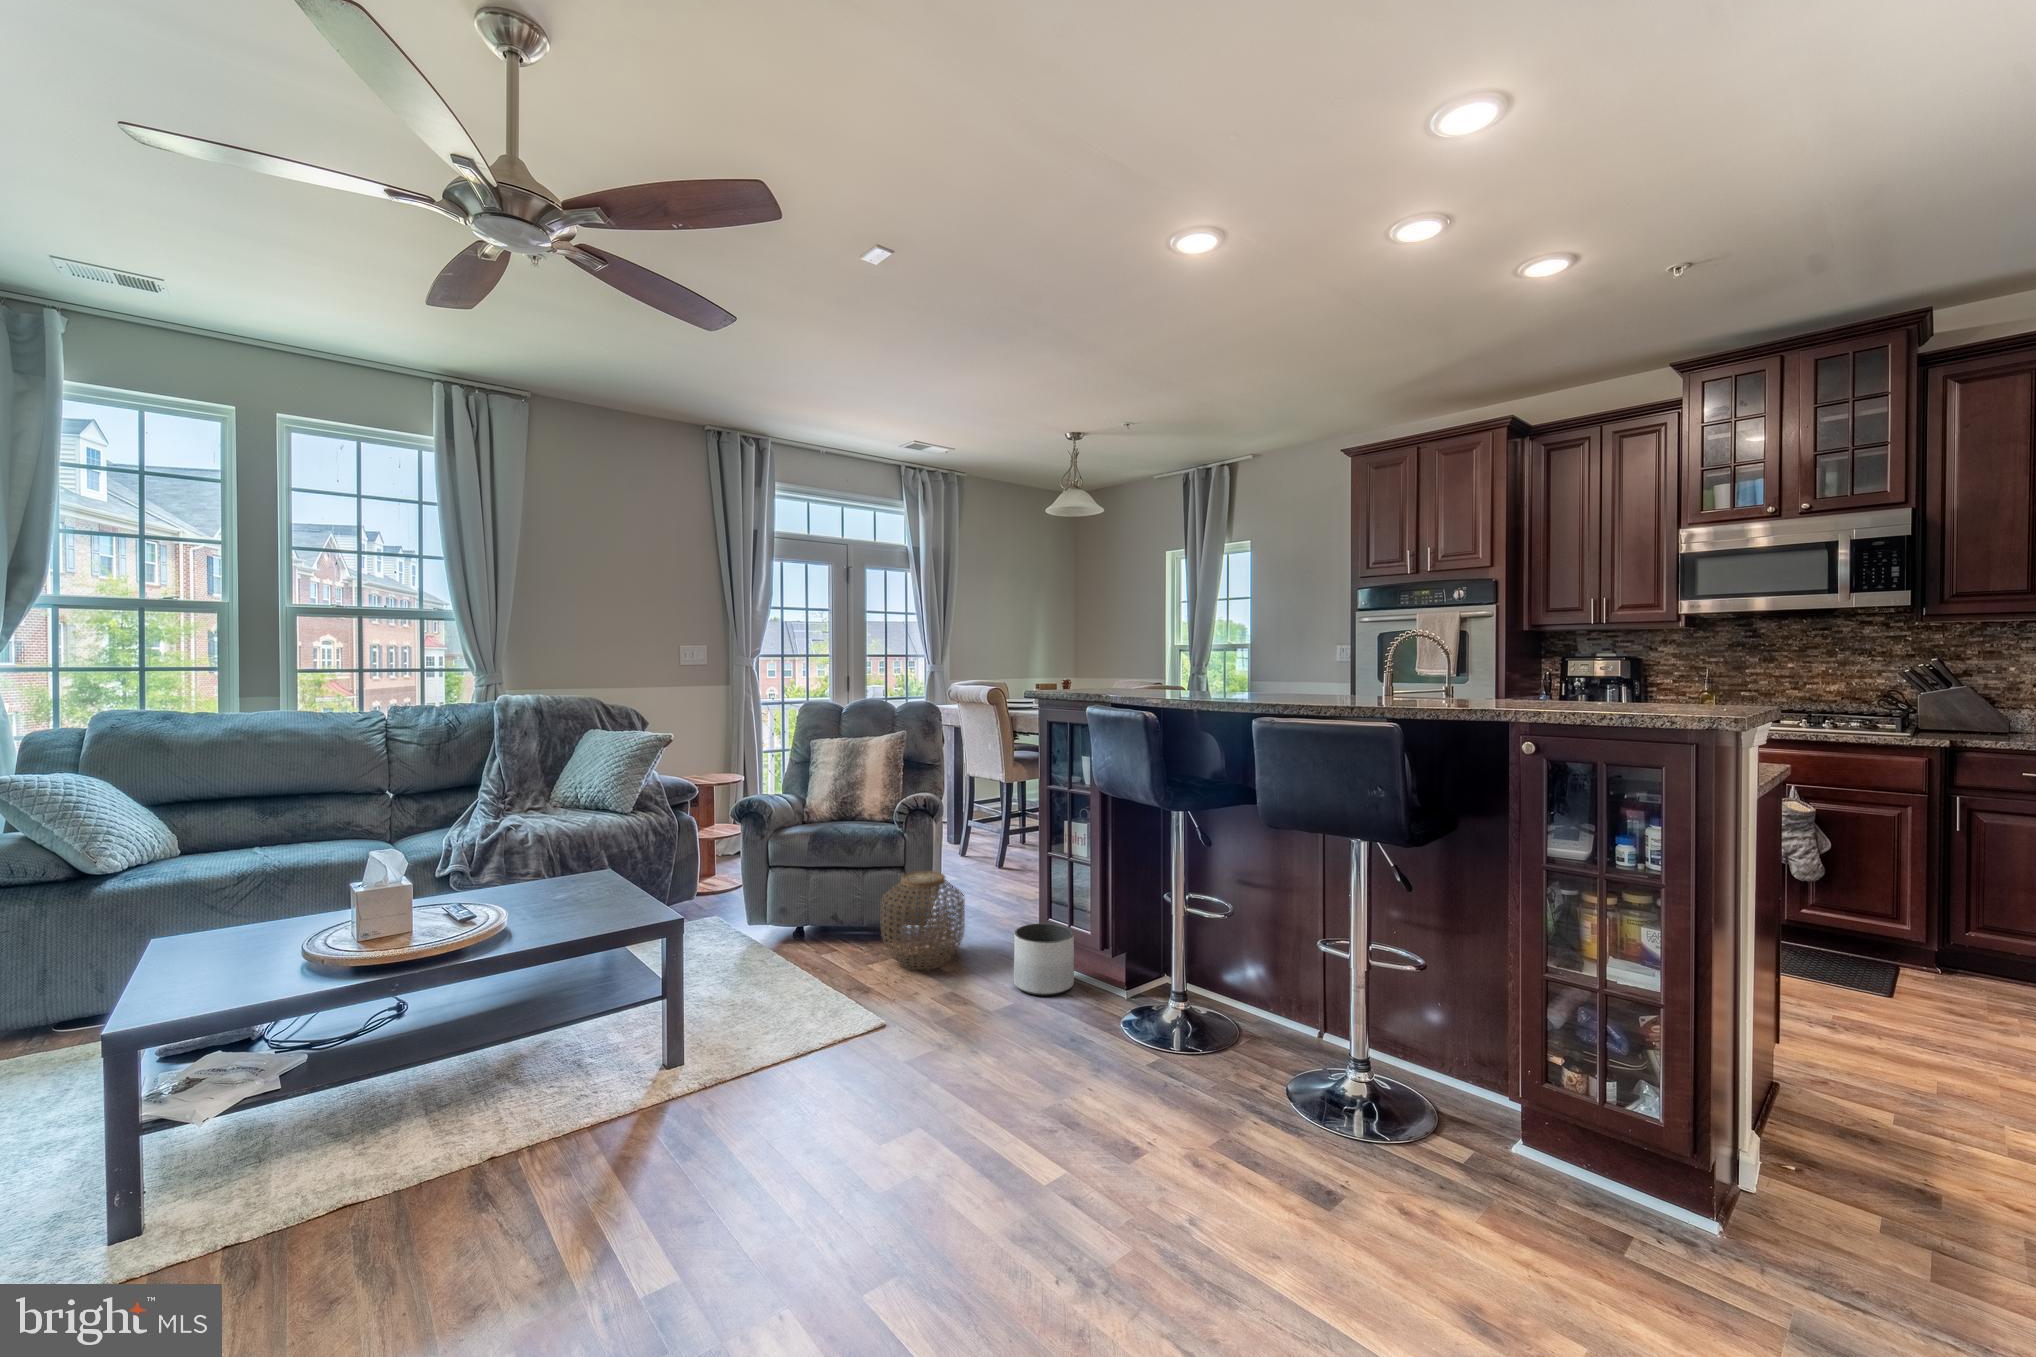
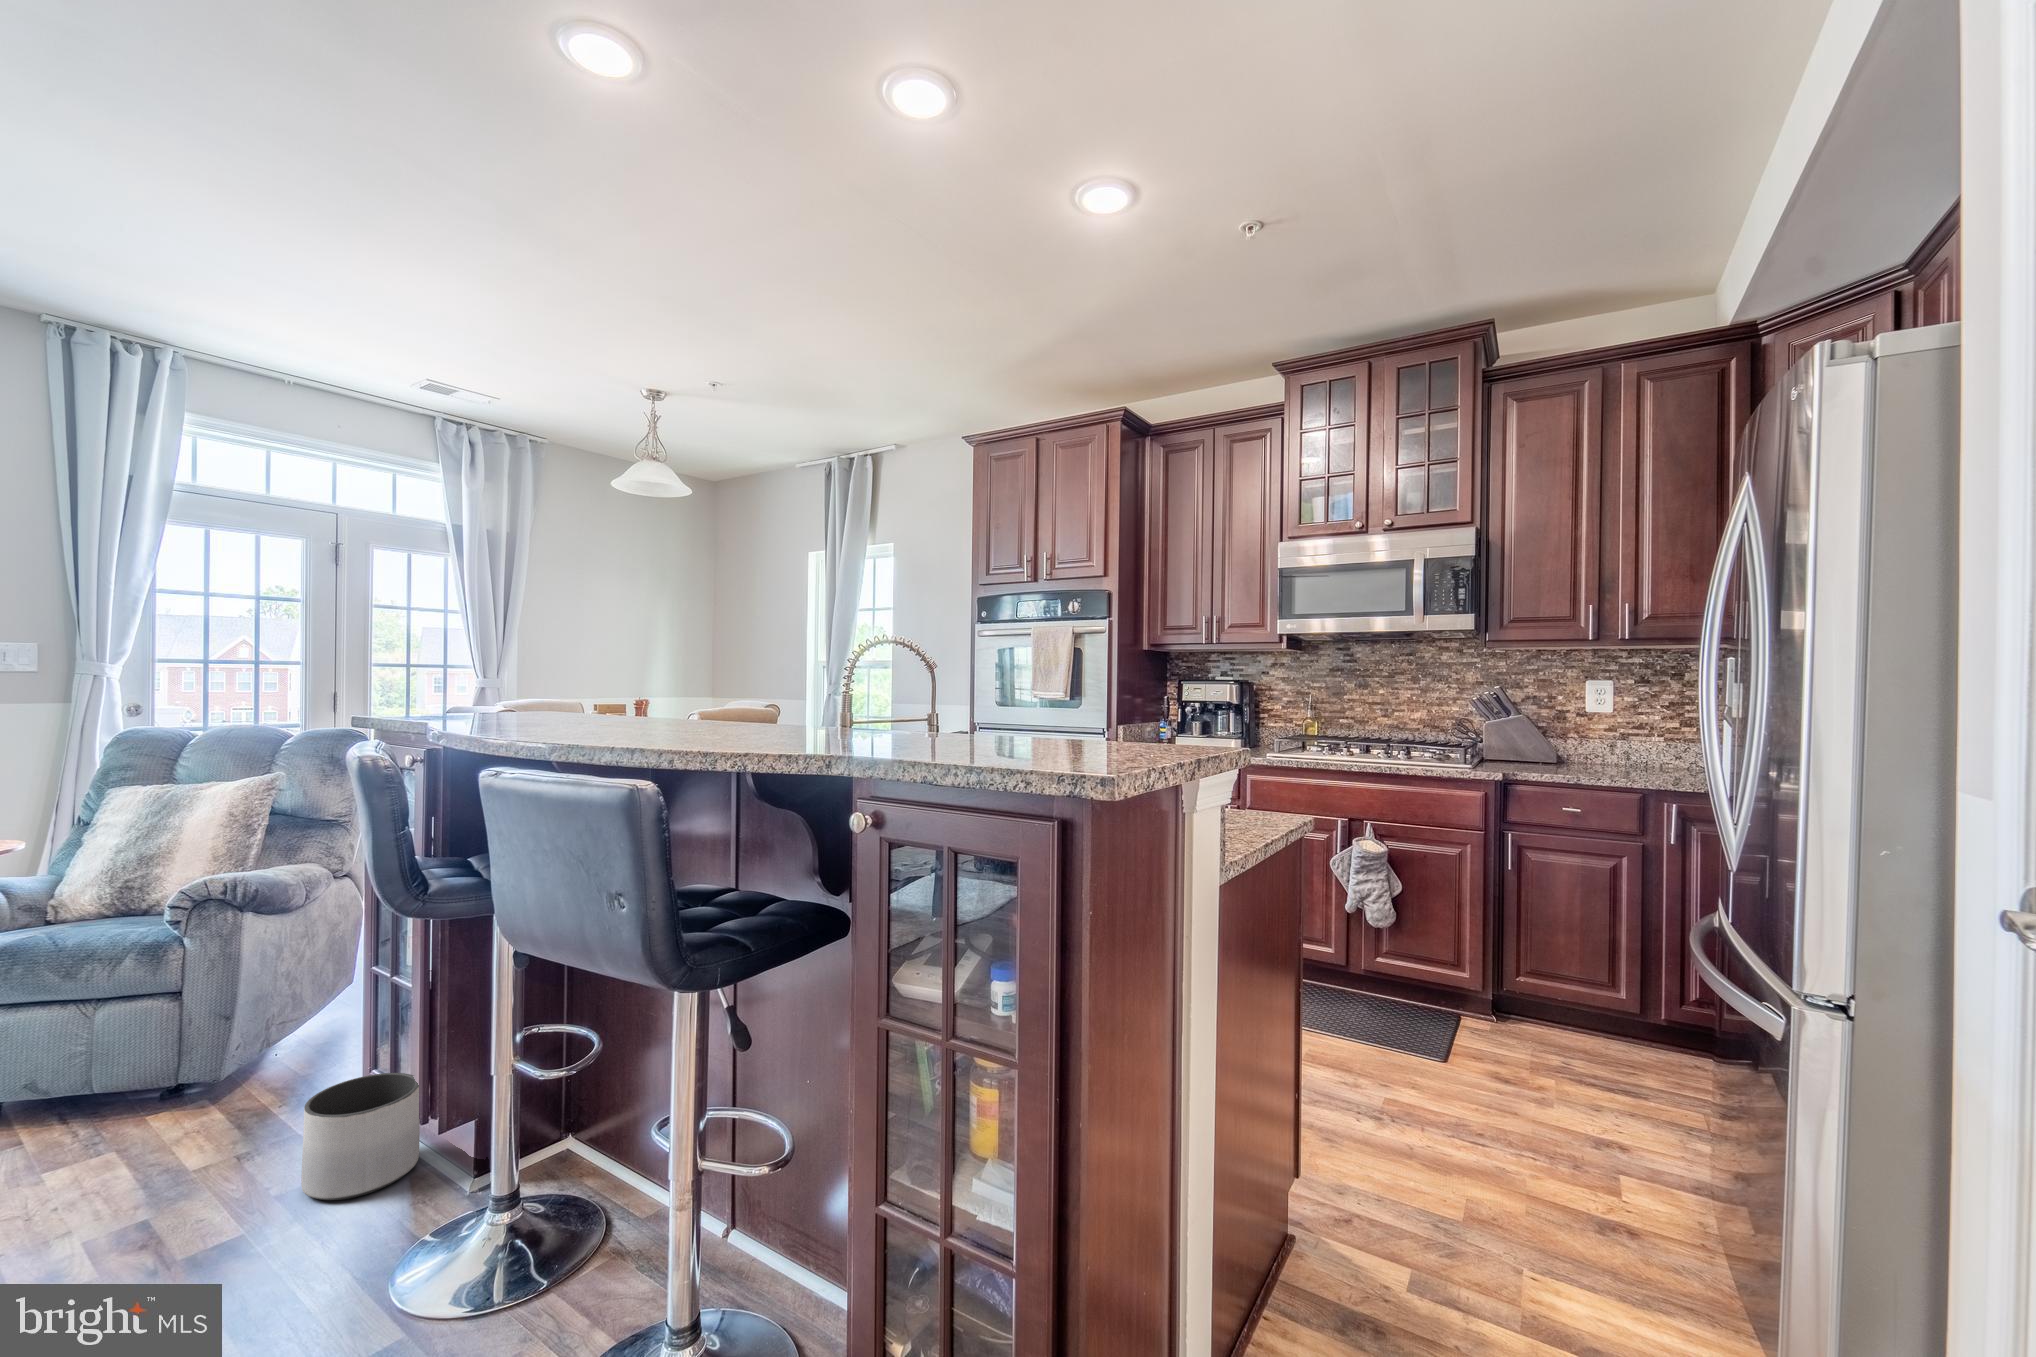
woven basket: present [881,871,965,970] -> none [88,1000,274,1169]

